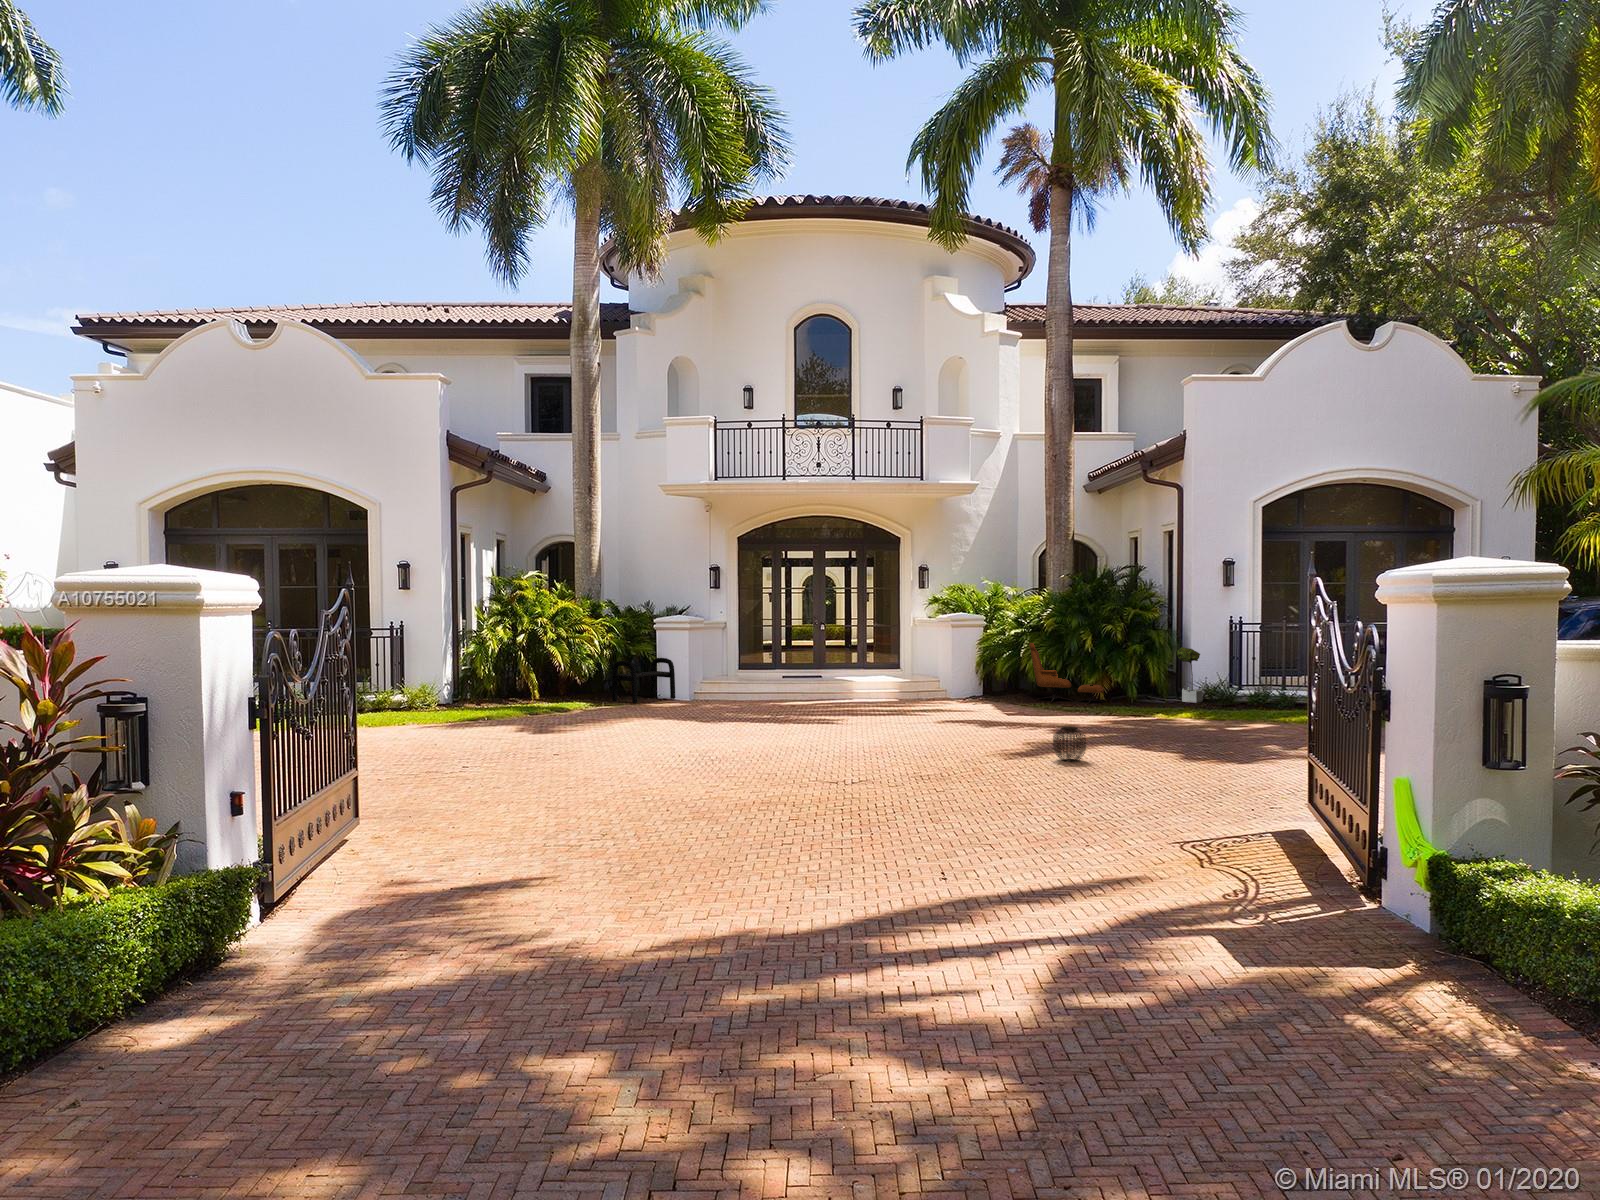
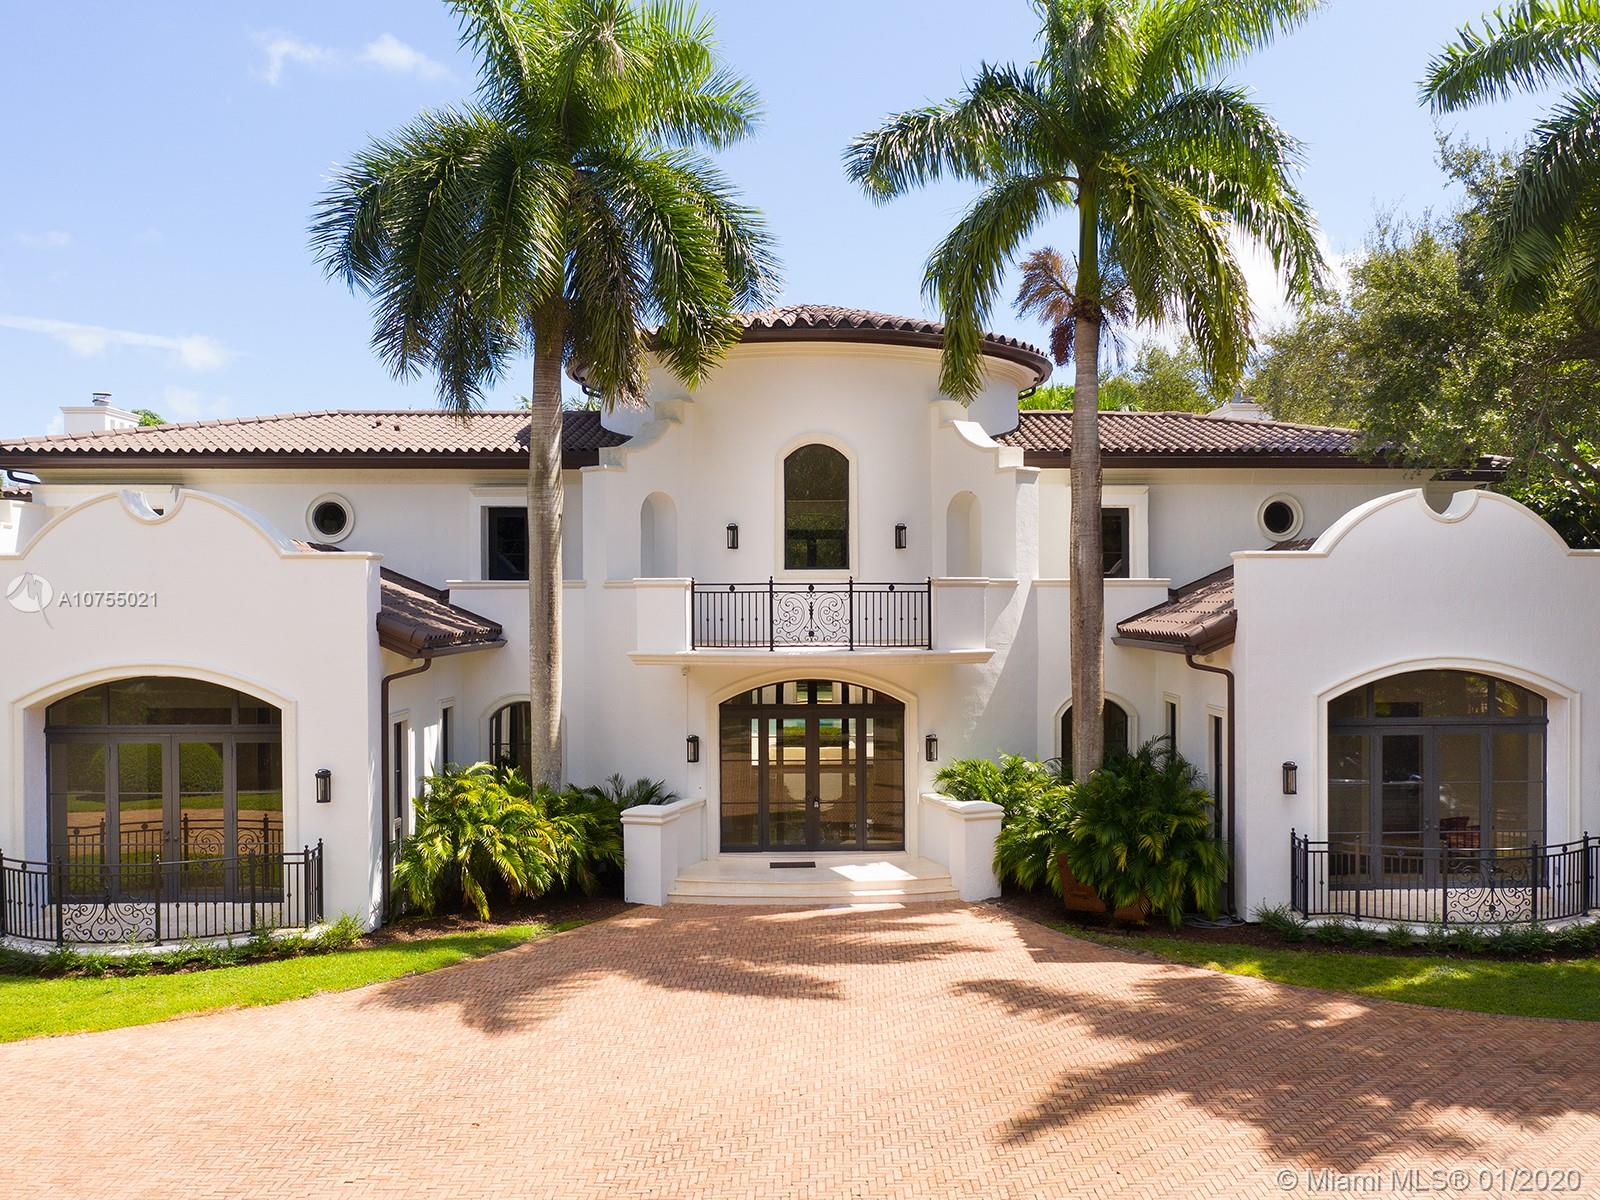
potted tree: present [1177,647,1203,703] -> none [1229,864,1260,932]
bench: present [612,658,675,703] -> none [571,863,645,927]
woven basket: present [1053,726,1086,762] -> none [1101,1085,1143,1136]

